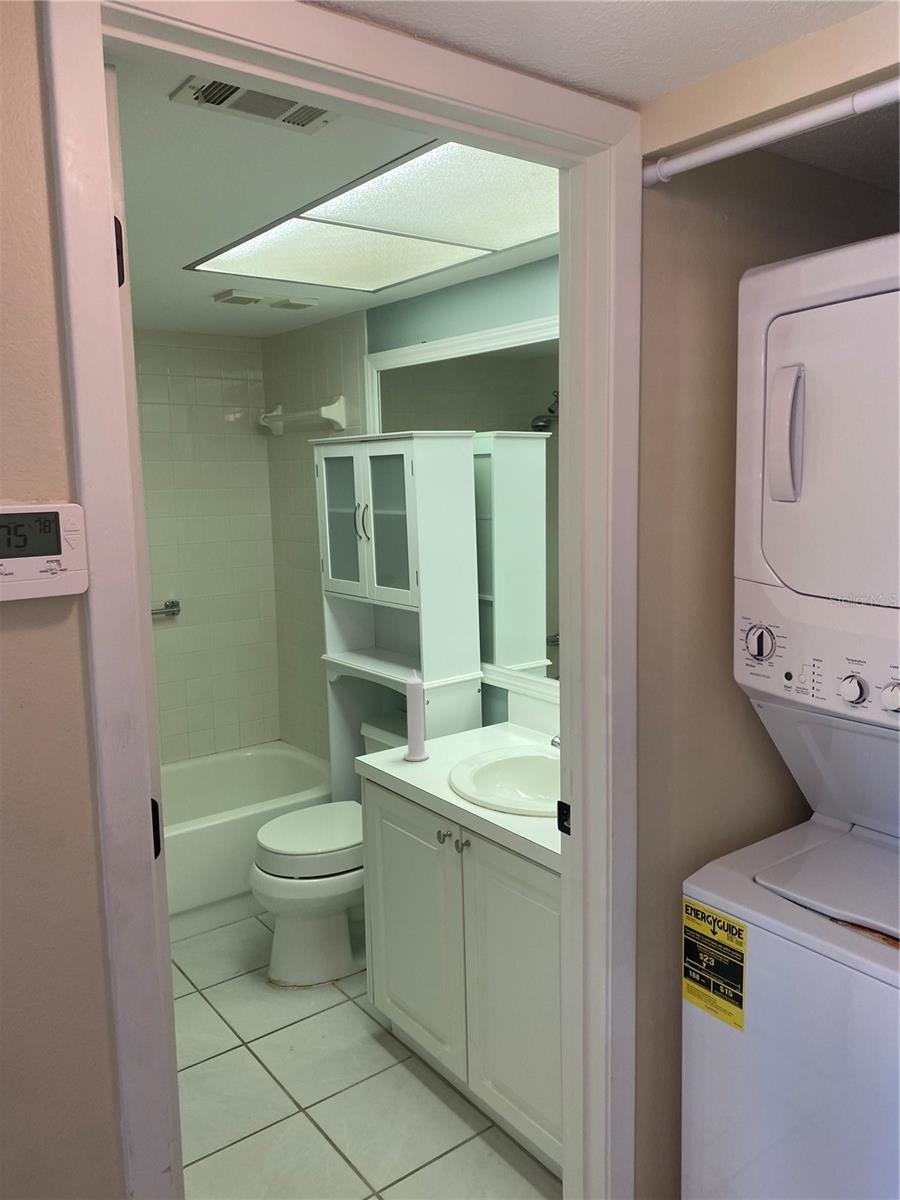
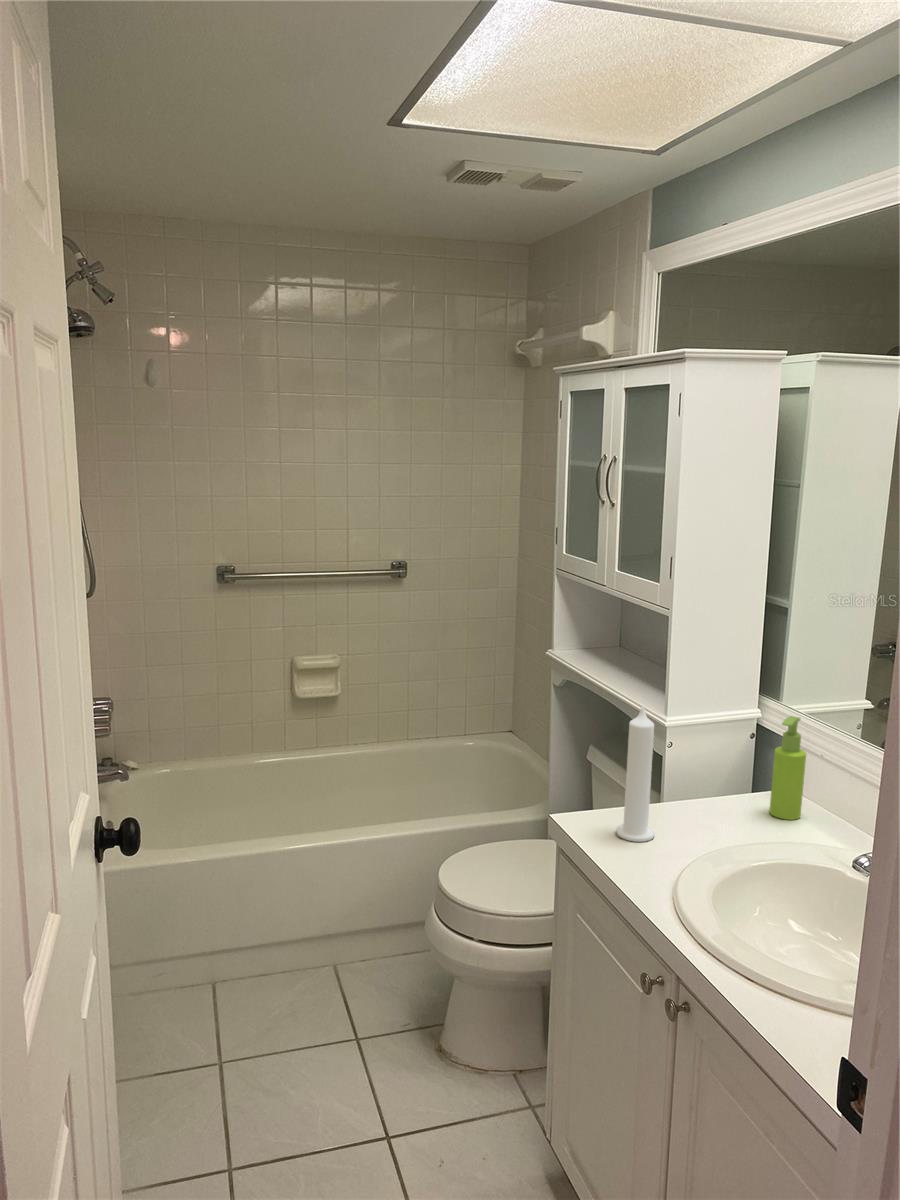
soap dispenser: none [497,668,517,737] -> present [770,716,806,820]

